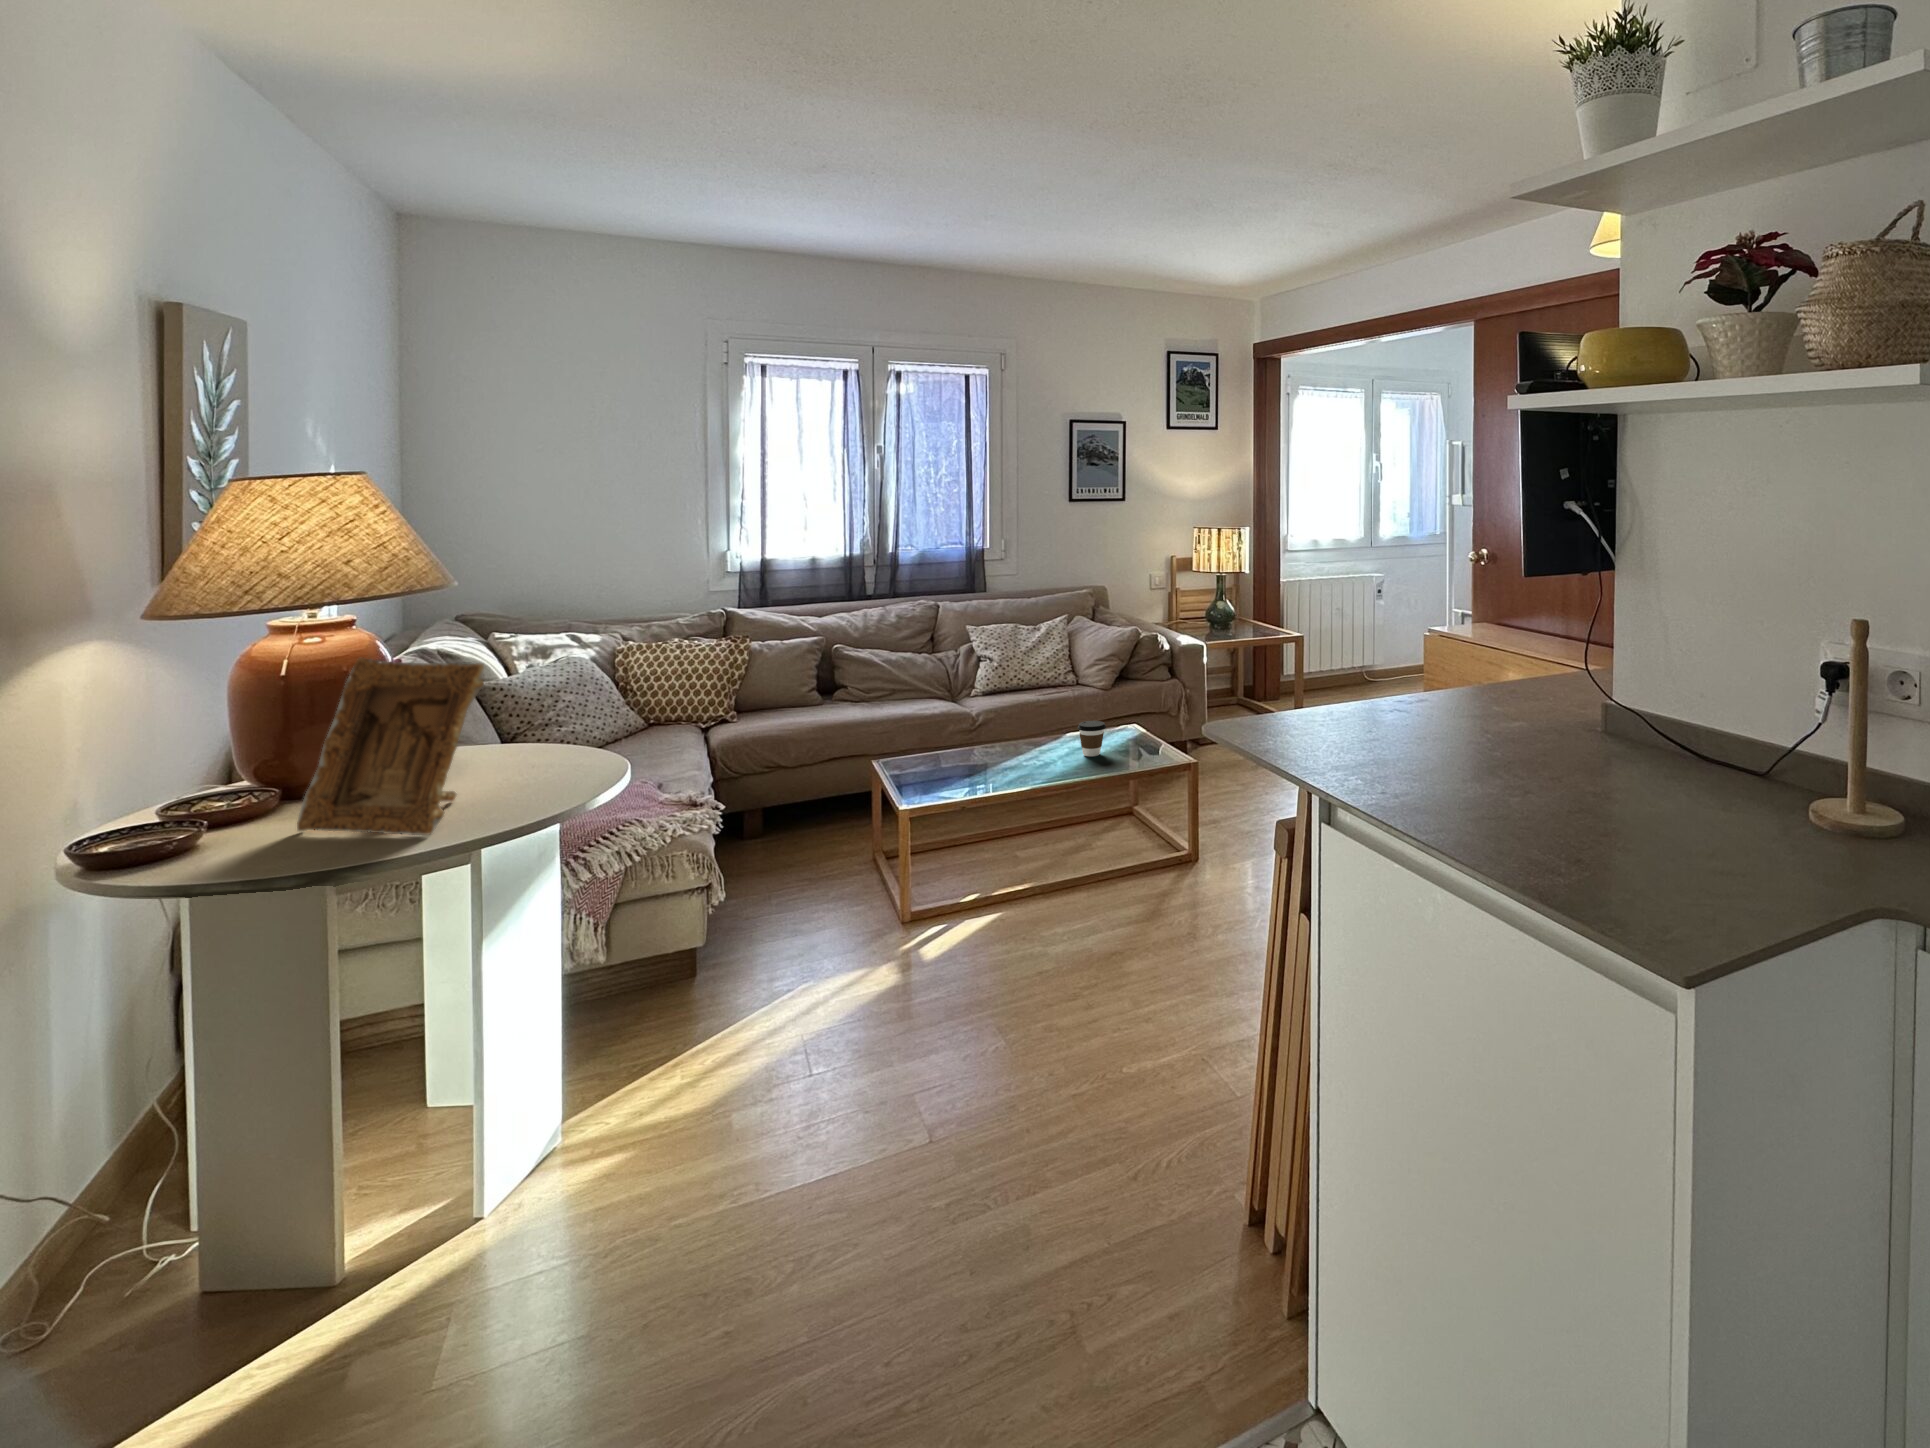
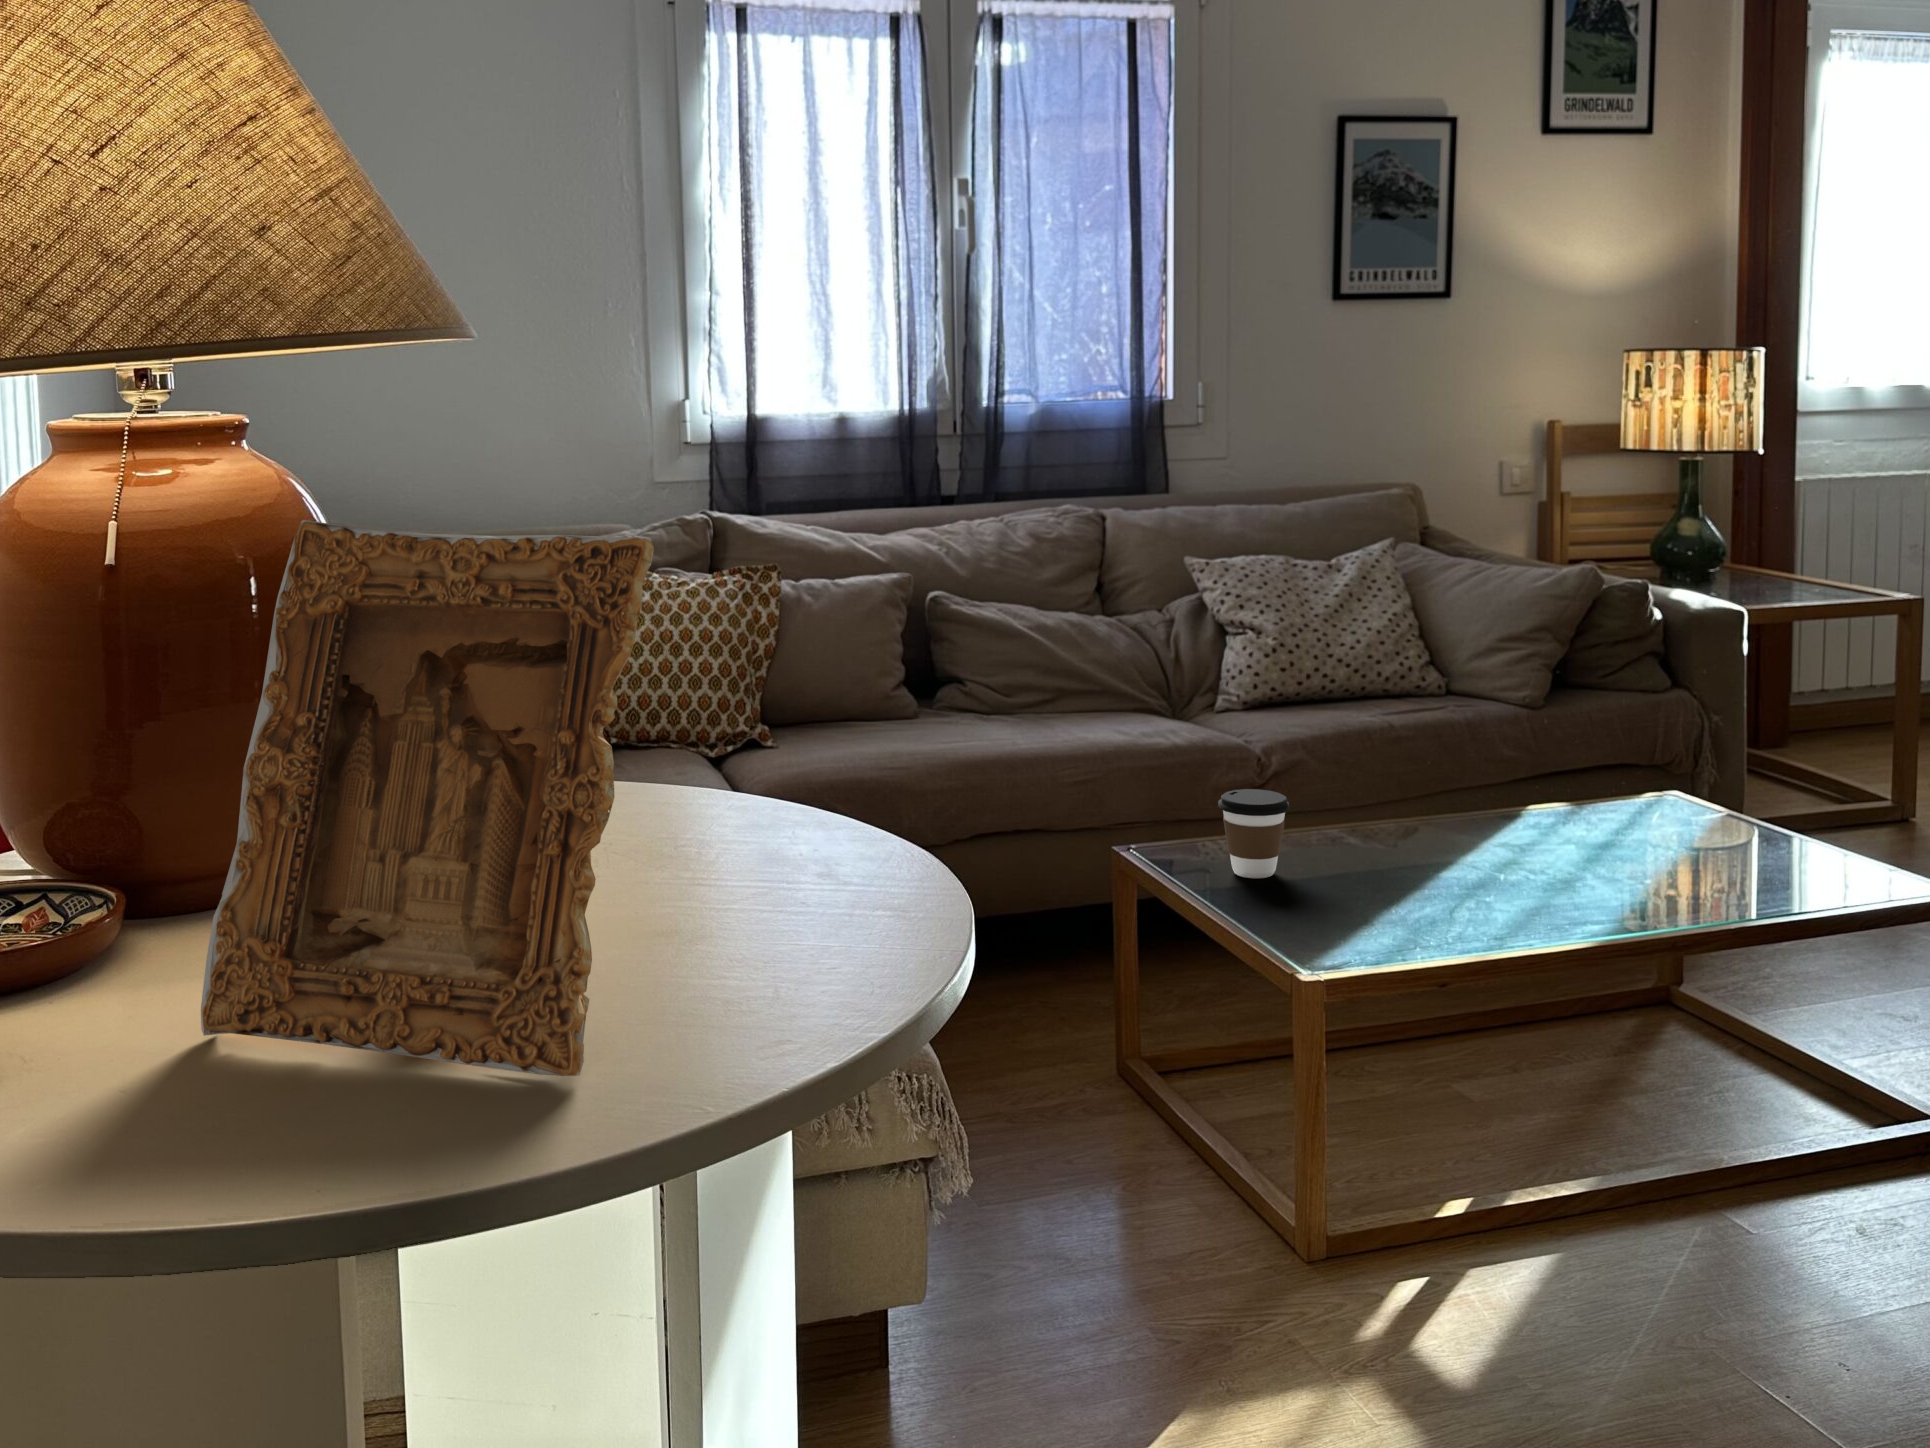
coffee cup: present [1078,721,1106,757] -> present [1218,789,1290,878]

